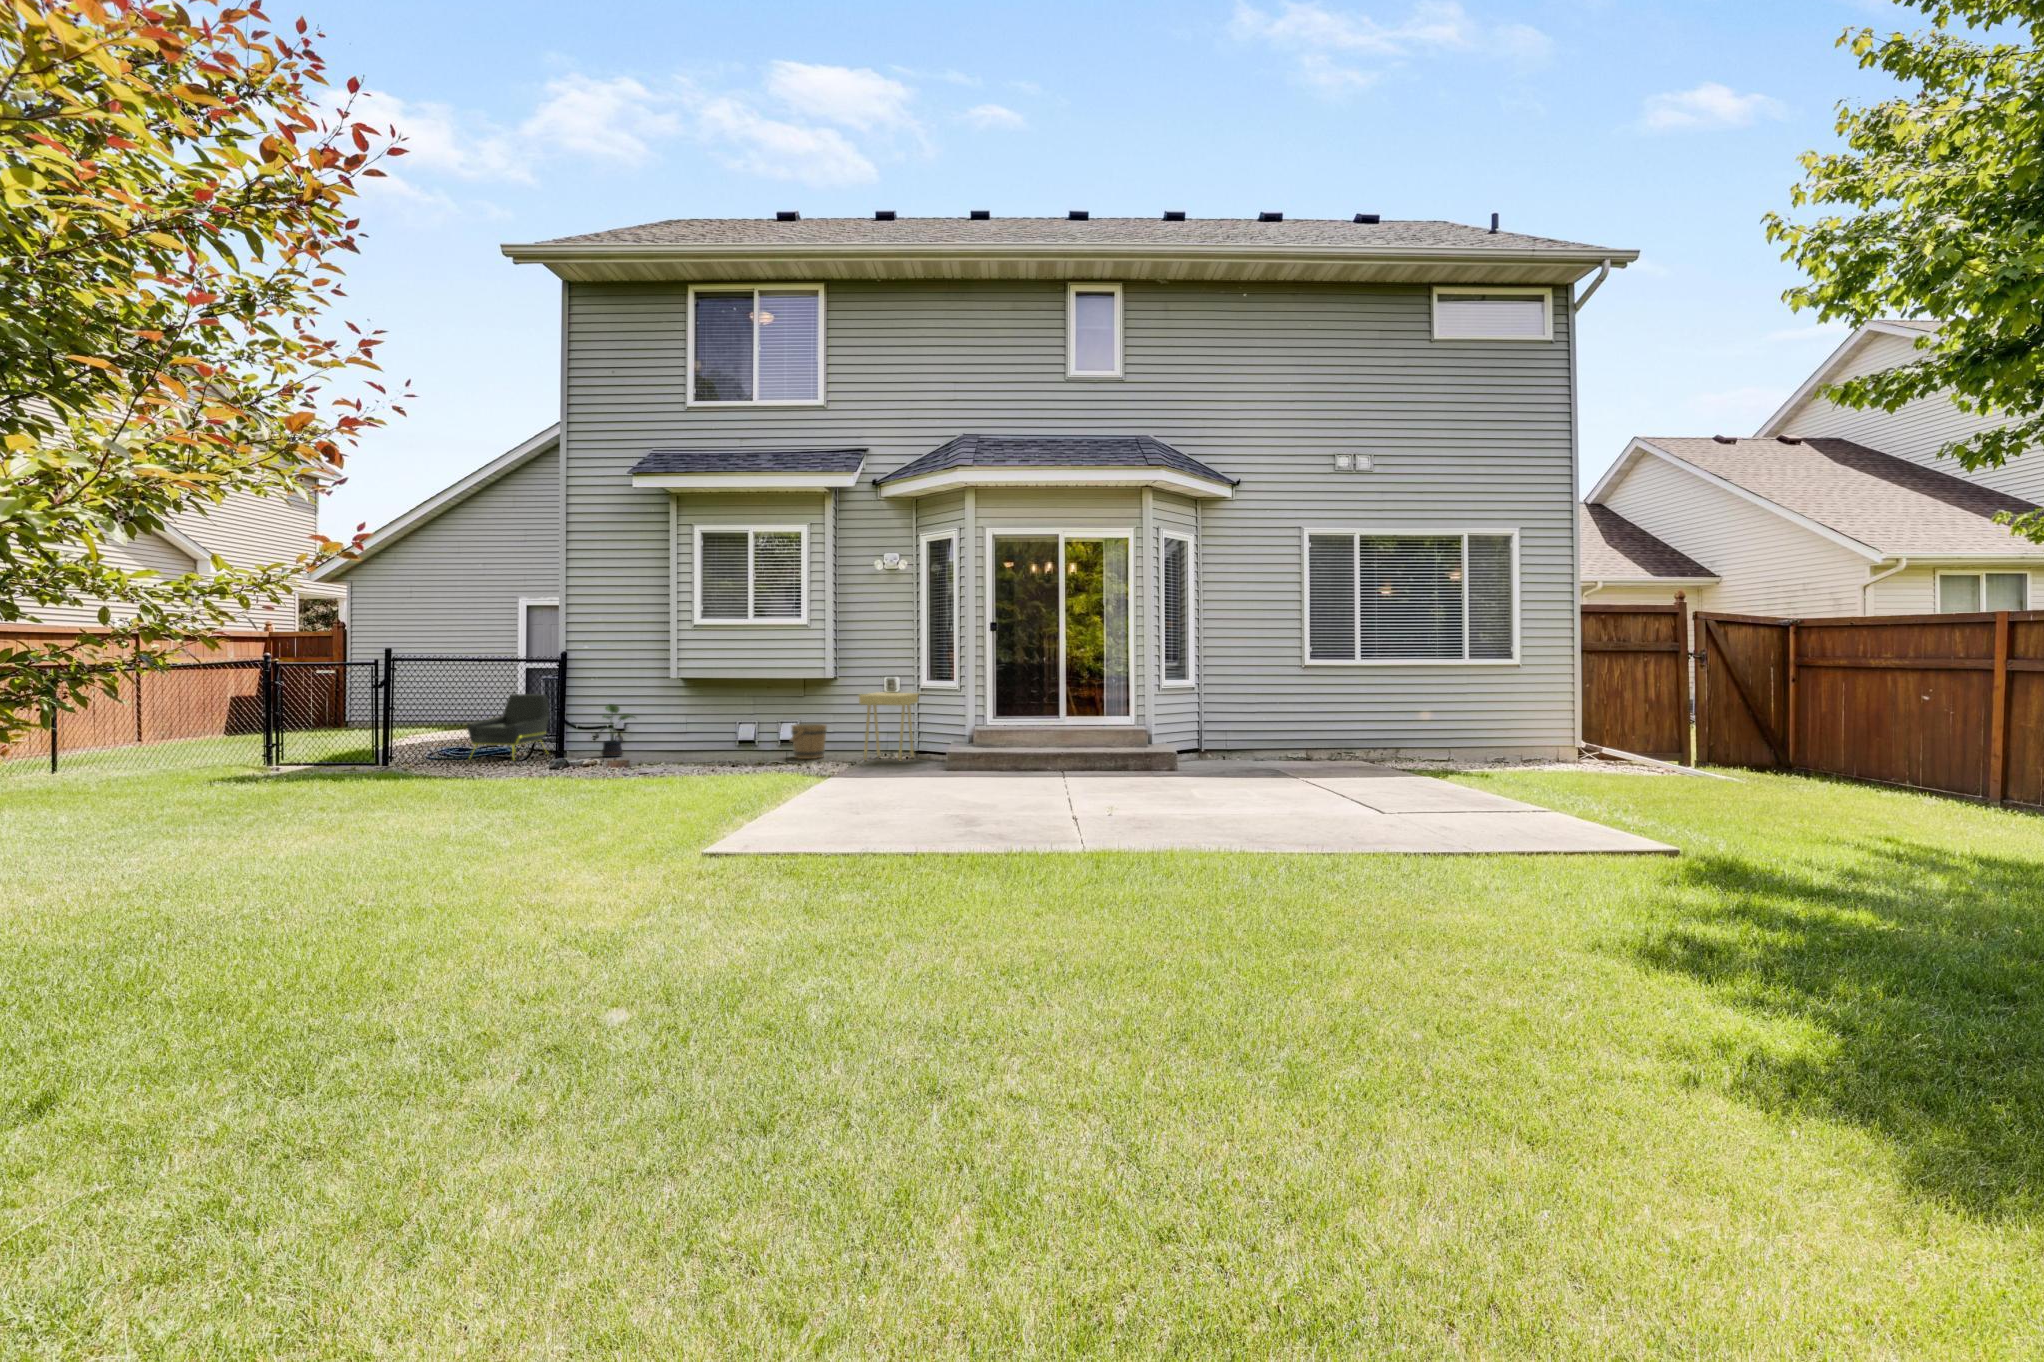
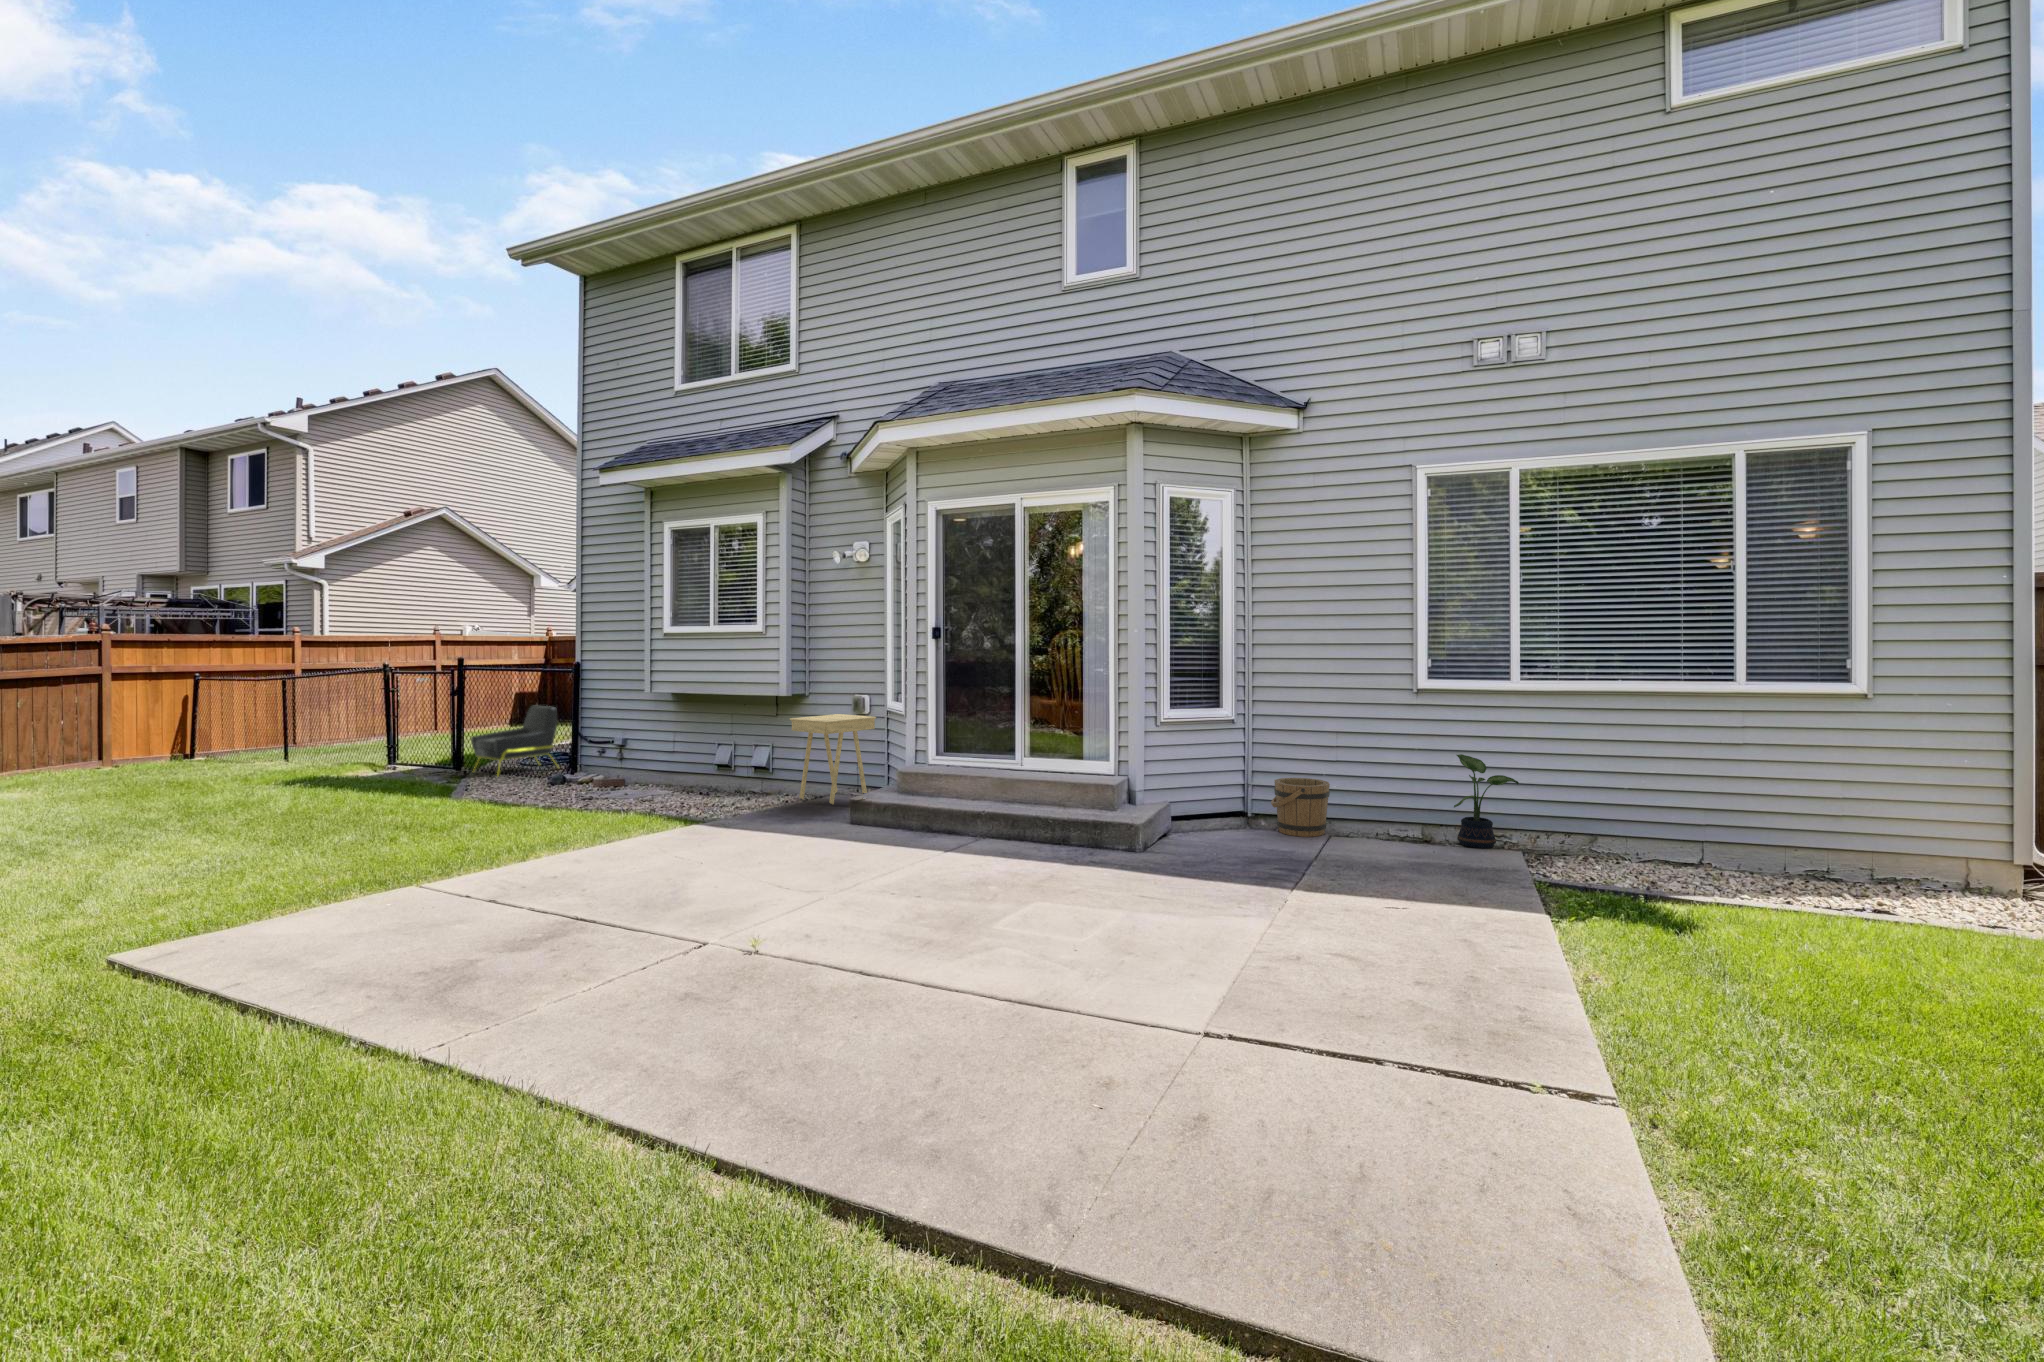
potted plant: present [601,704,634,757] -> present [1454,754,1519,848]
bucket: present [790,724,827,759] -> present [1271,778,1330,837]

